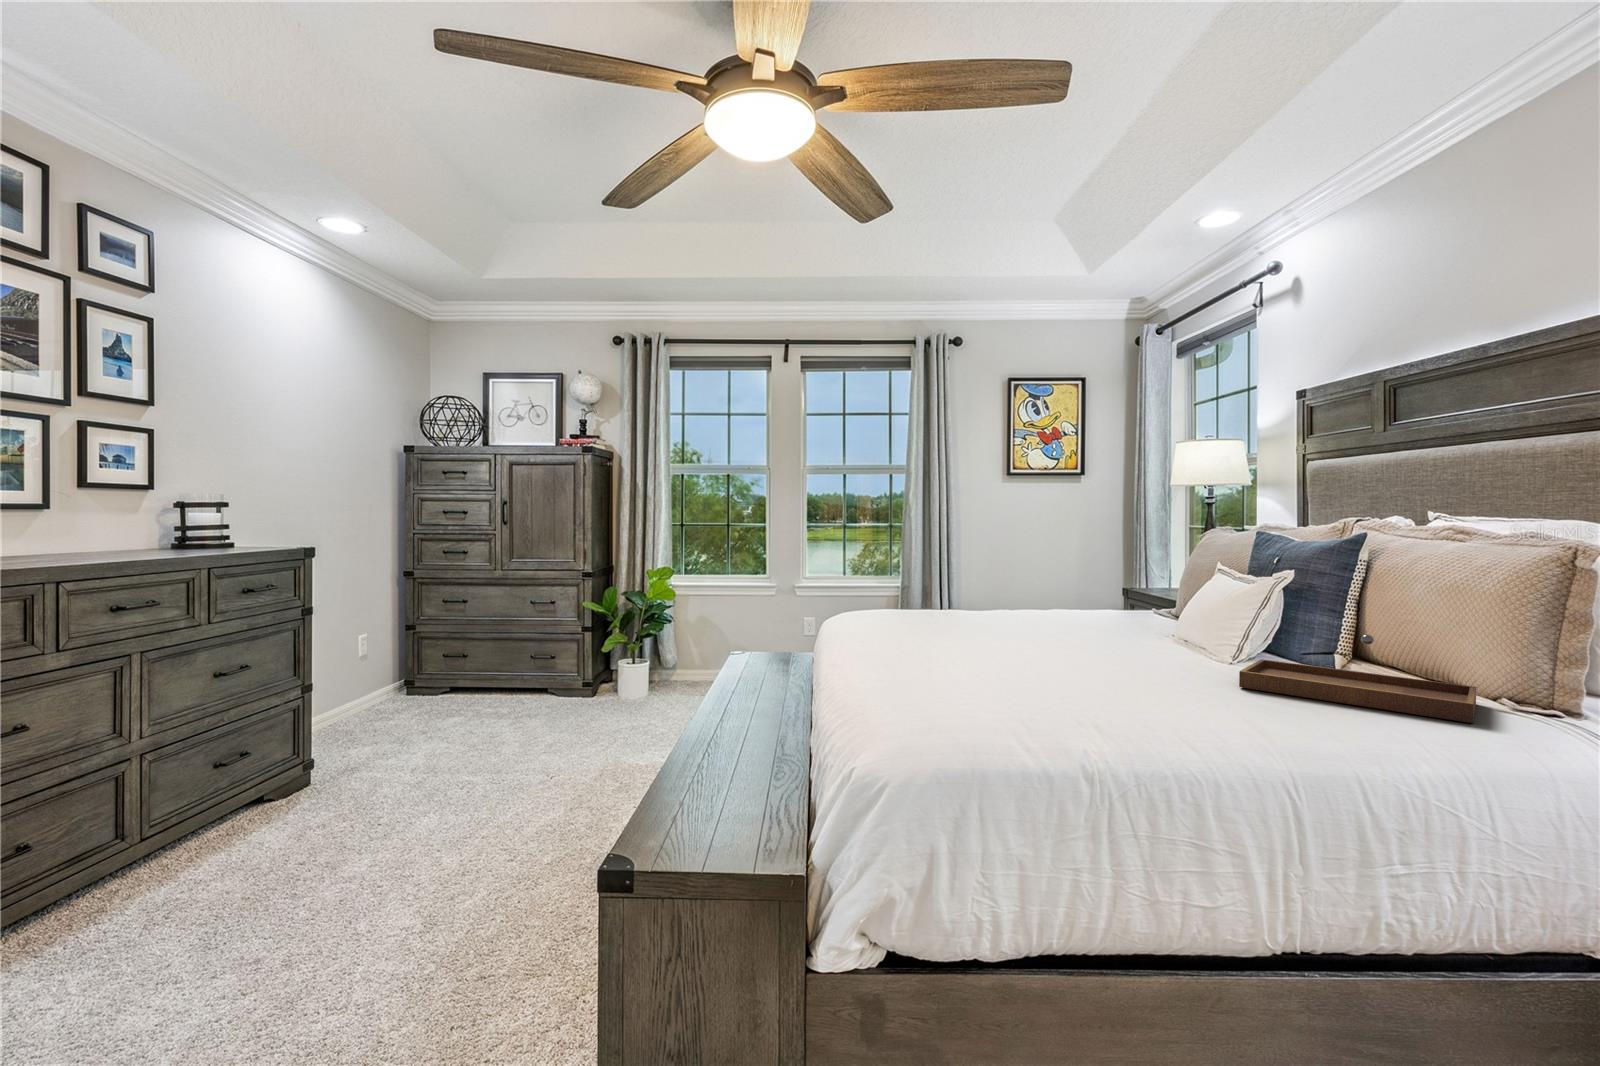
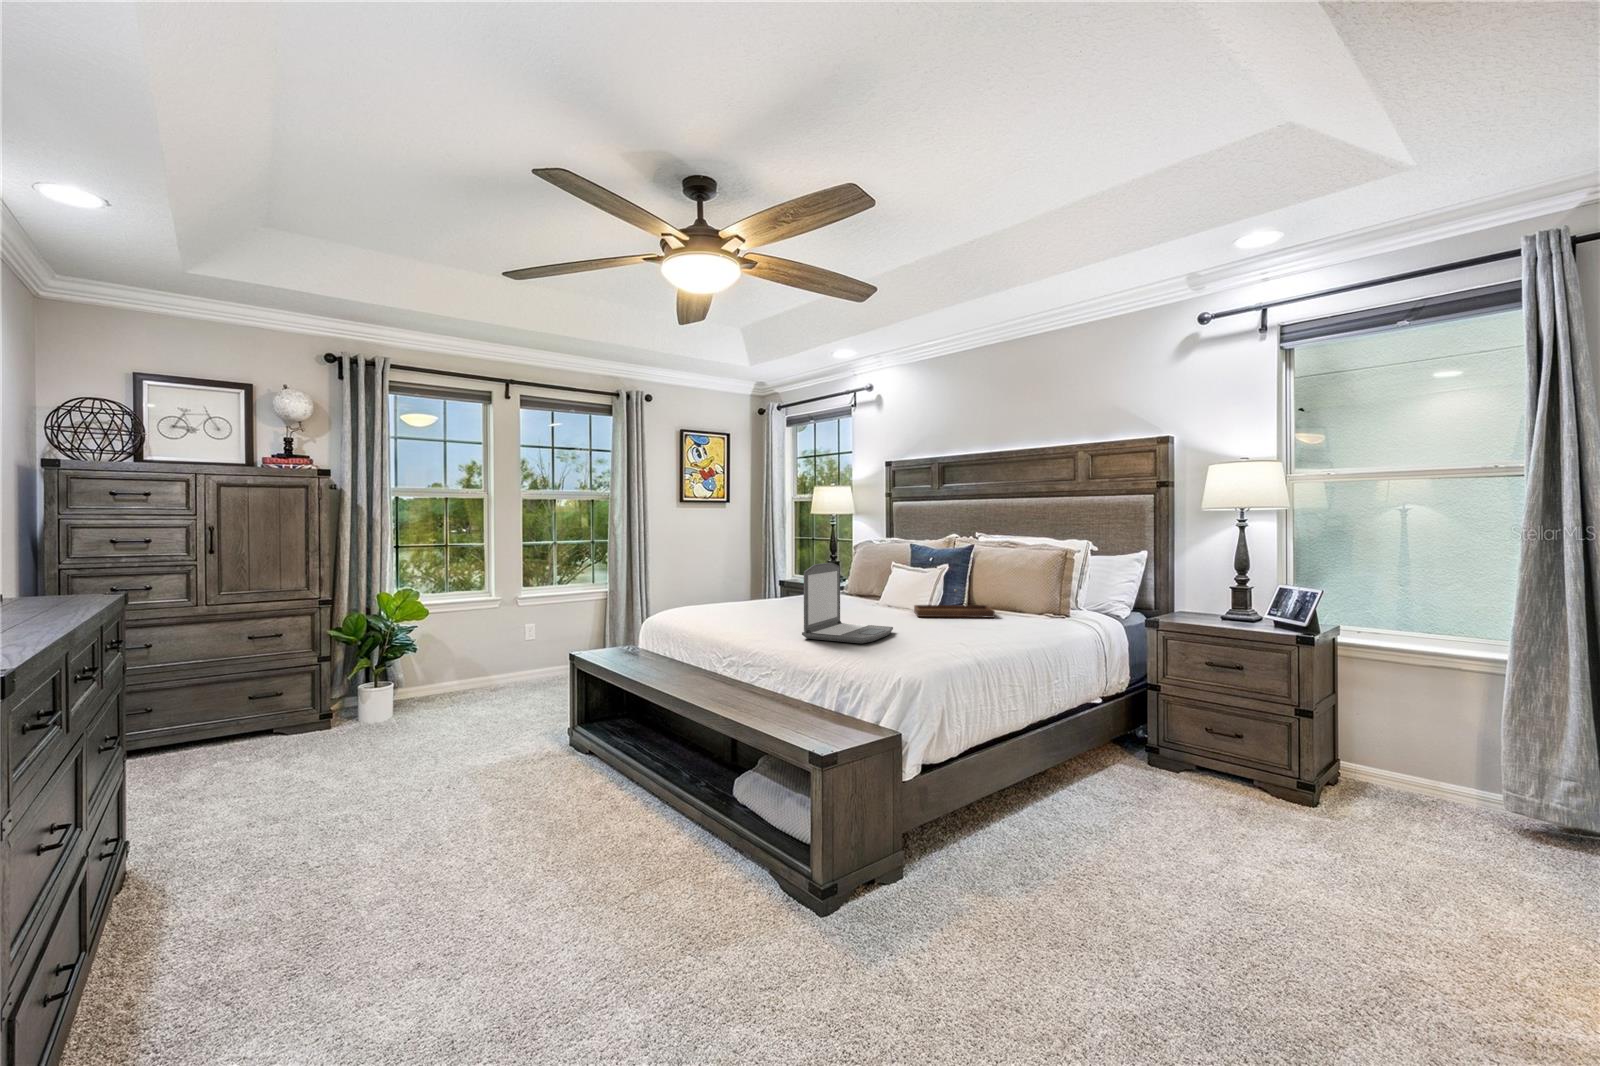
laptop: none [887,554,1099,726] -> present [802,563,893,644]

